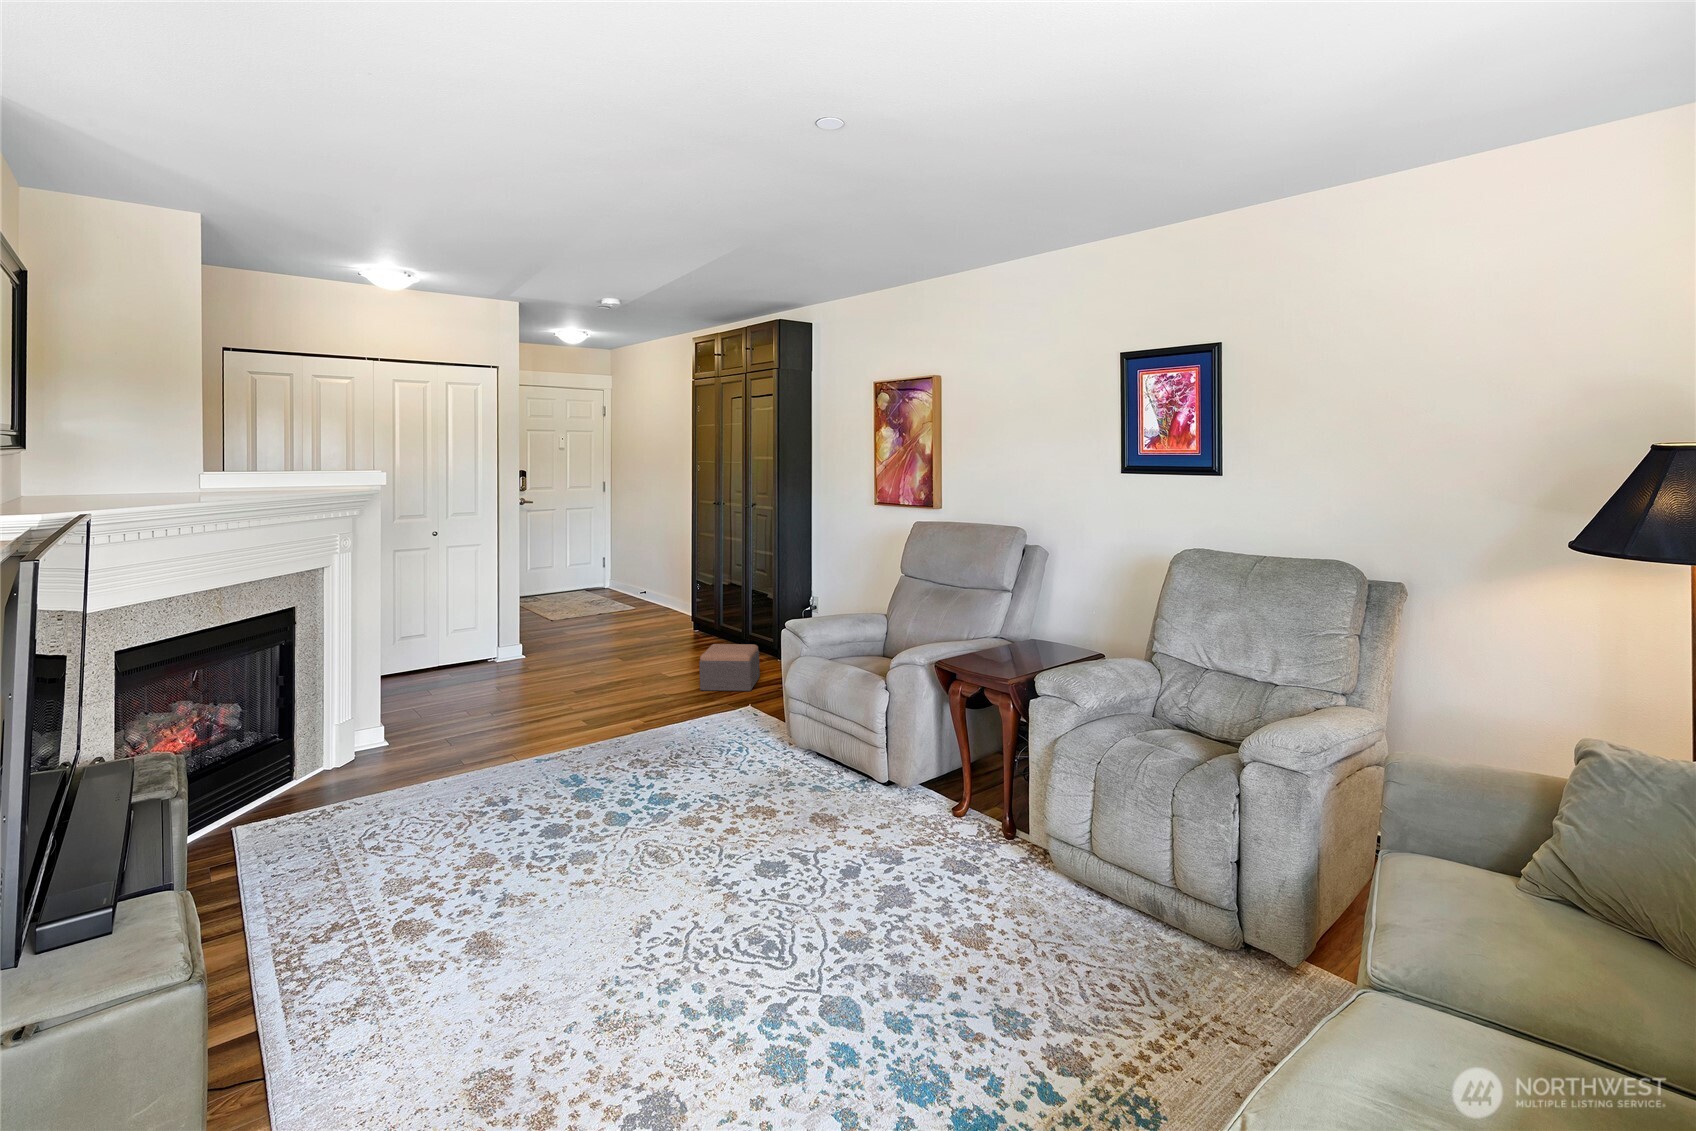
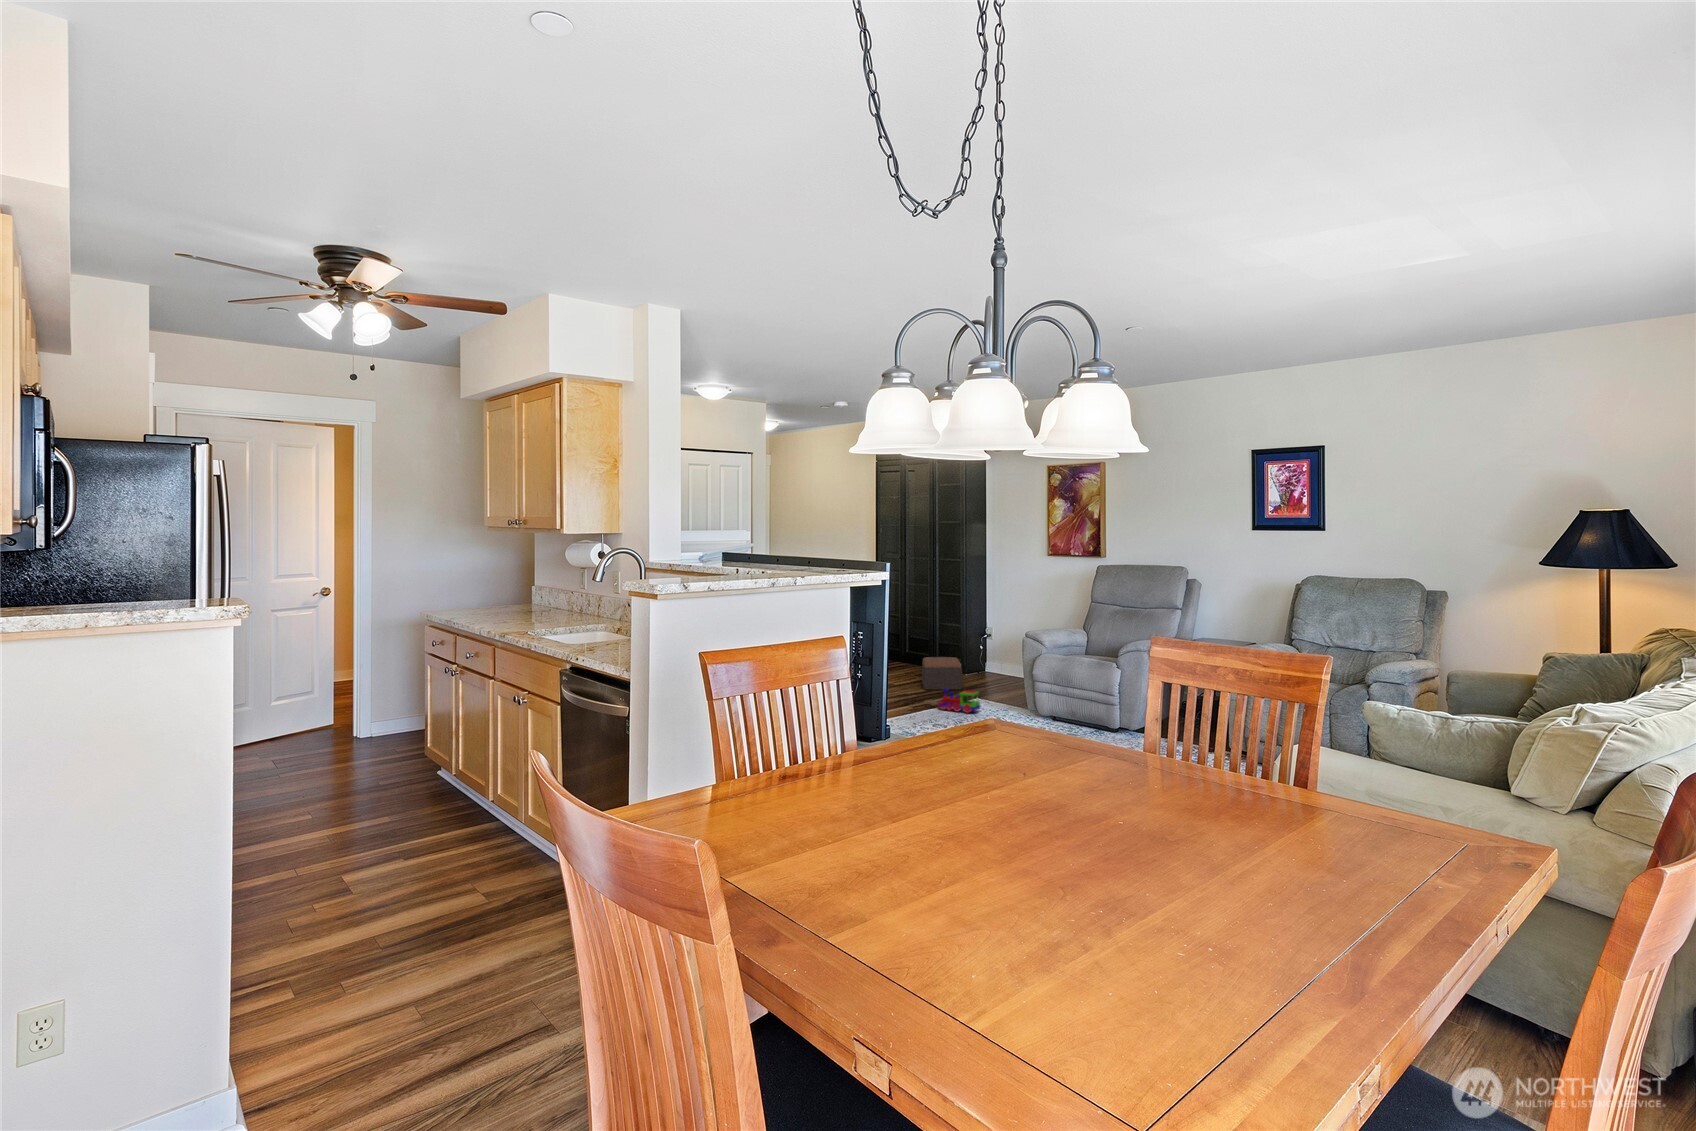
toy train: none [663,702,731,740] -> present [925,689,981,713]

